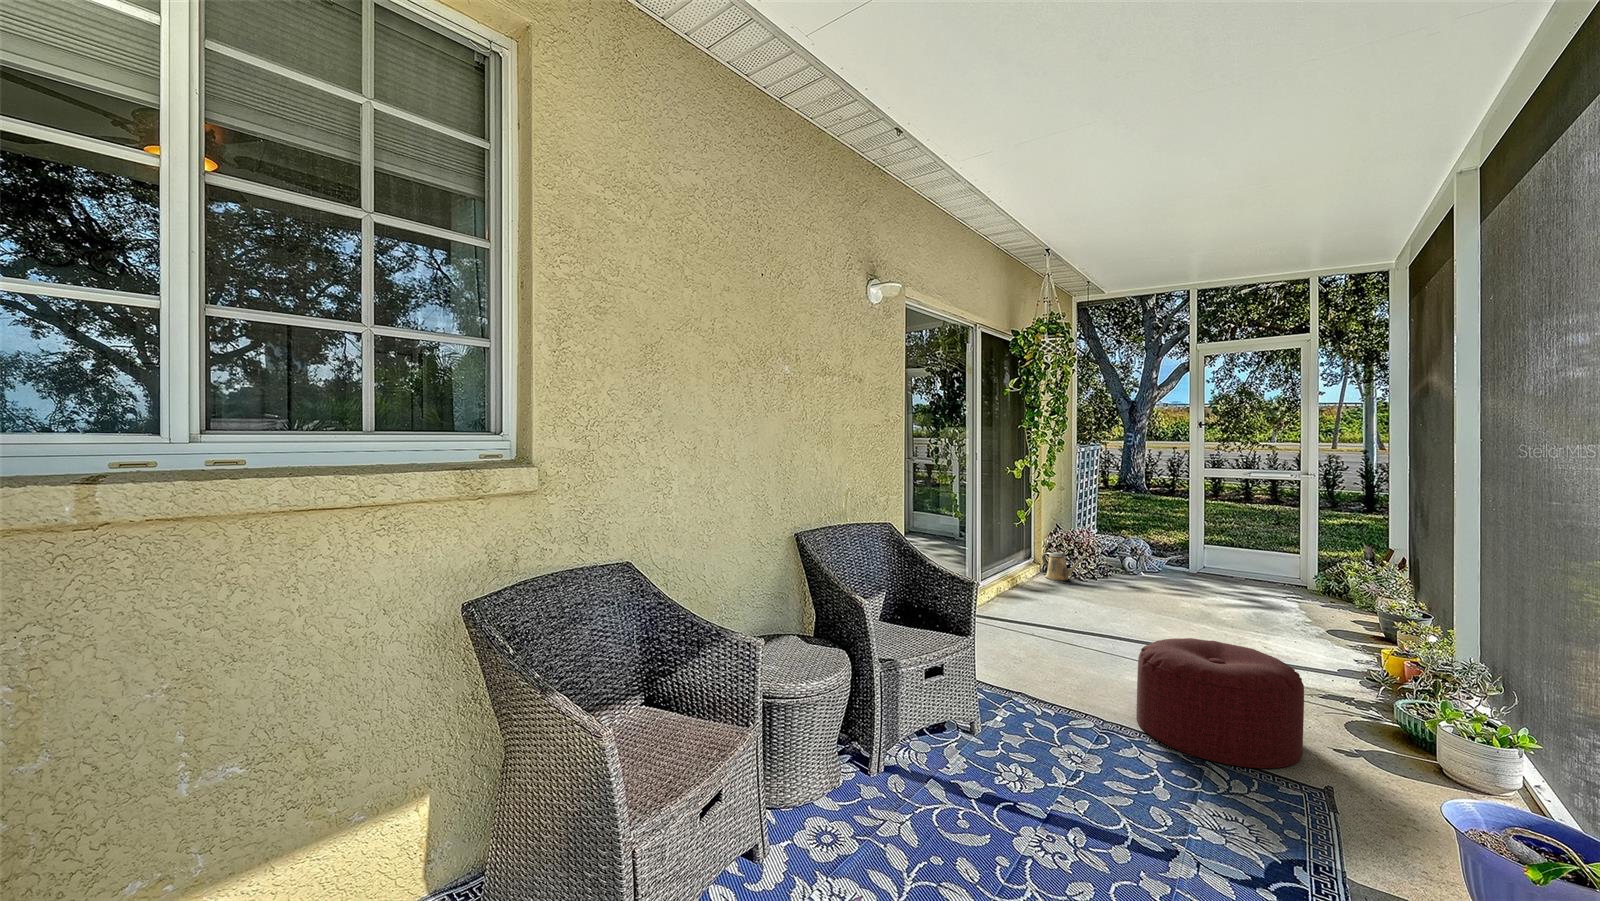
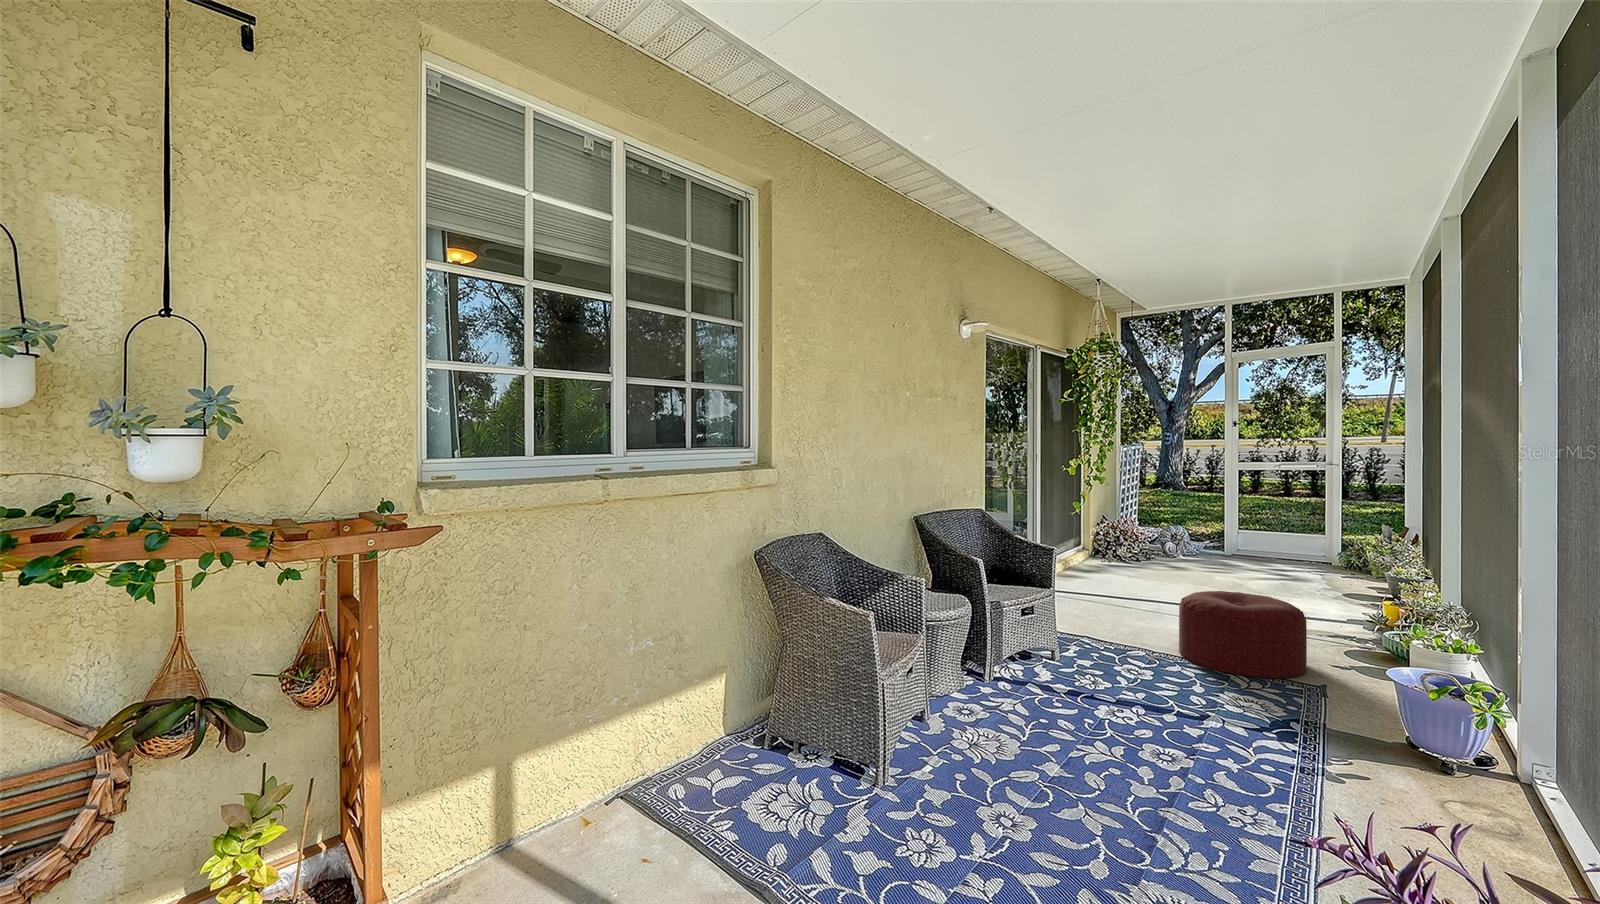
watering can: present [1042,552,1087,581] -> none [1093,539,1133,562]

